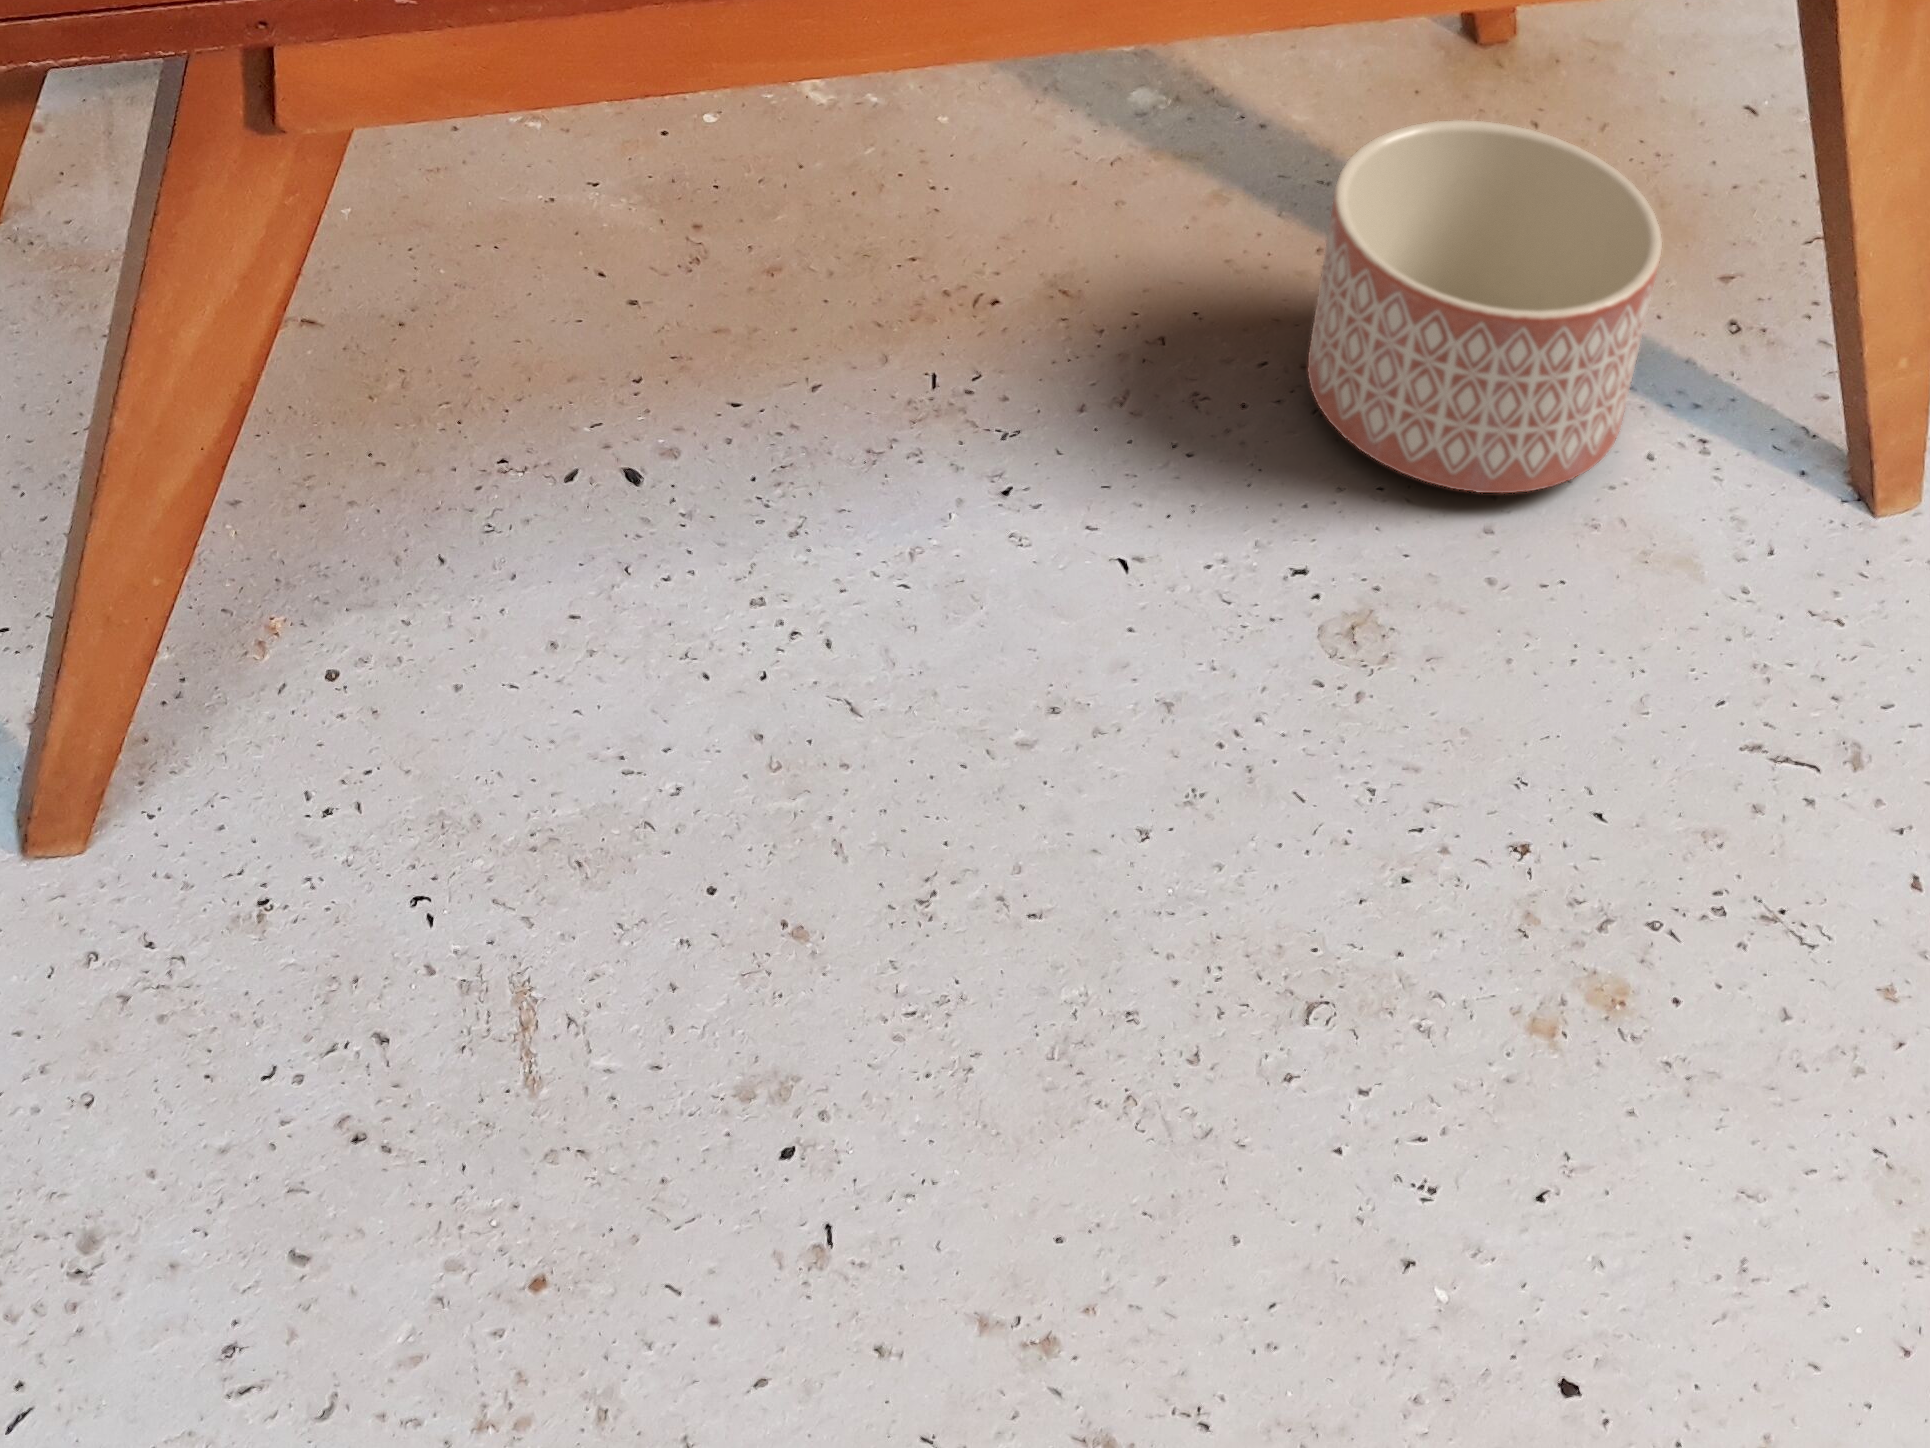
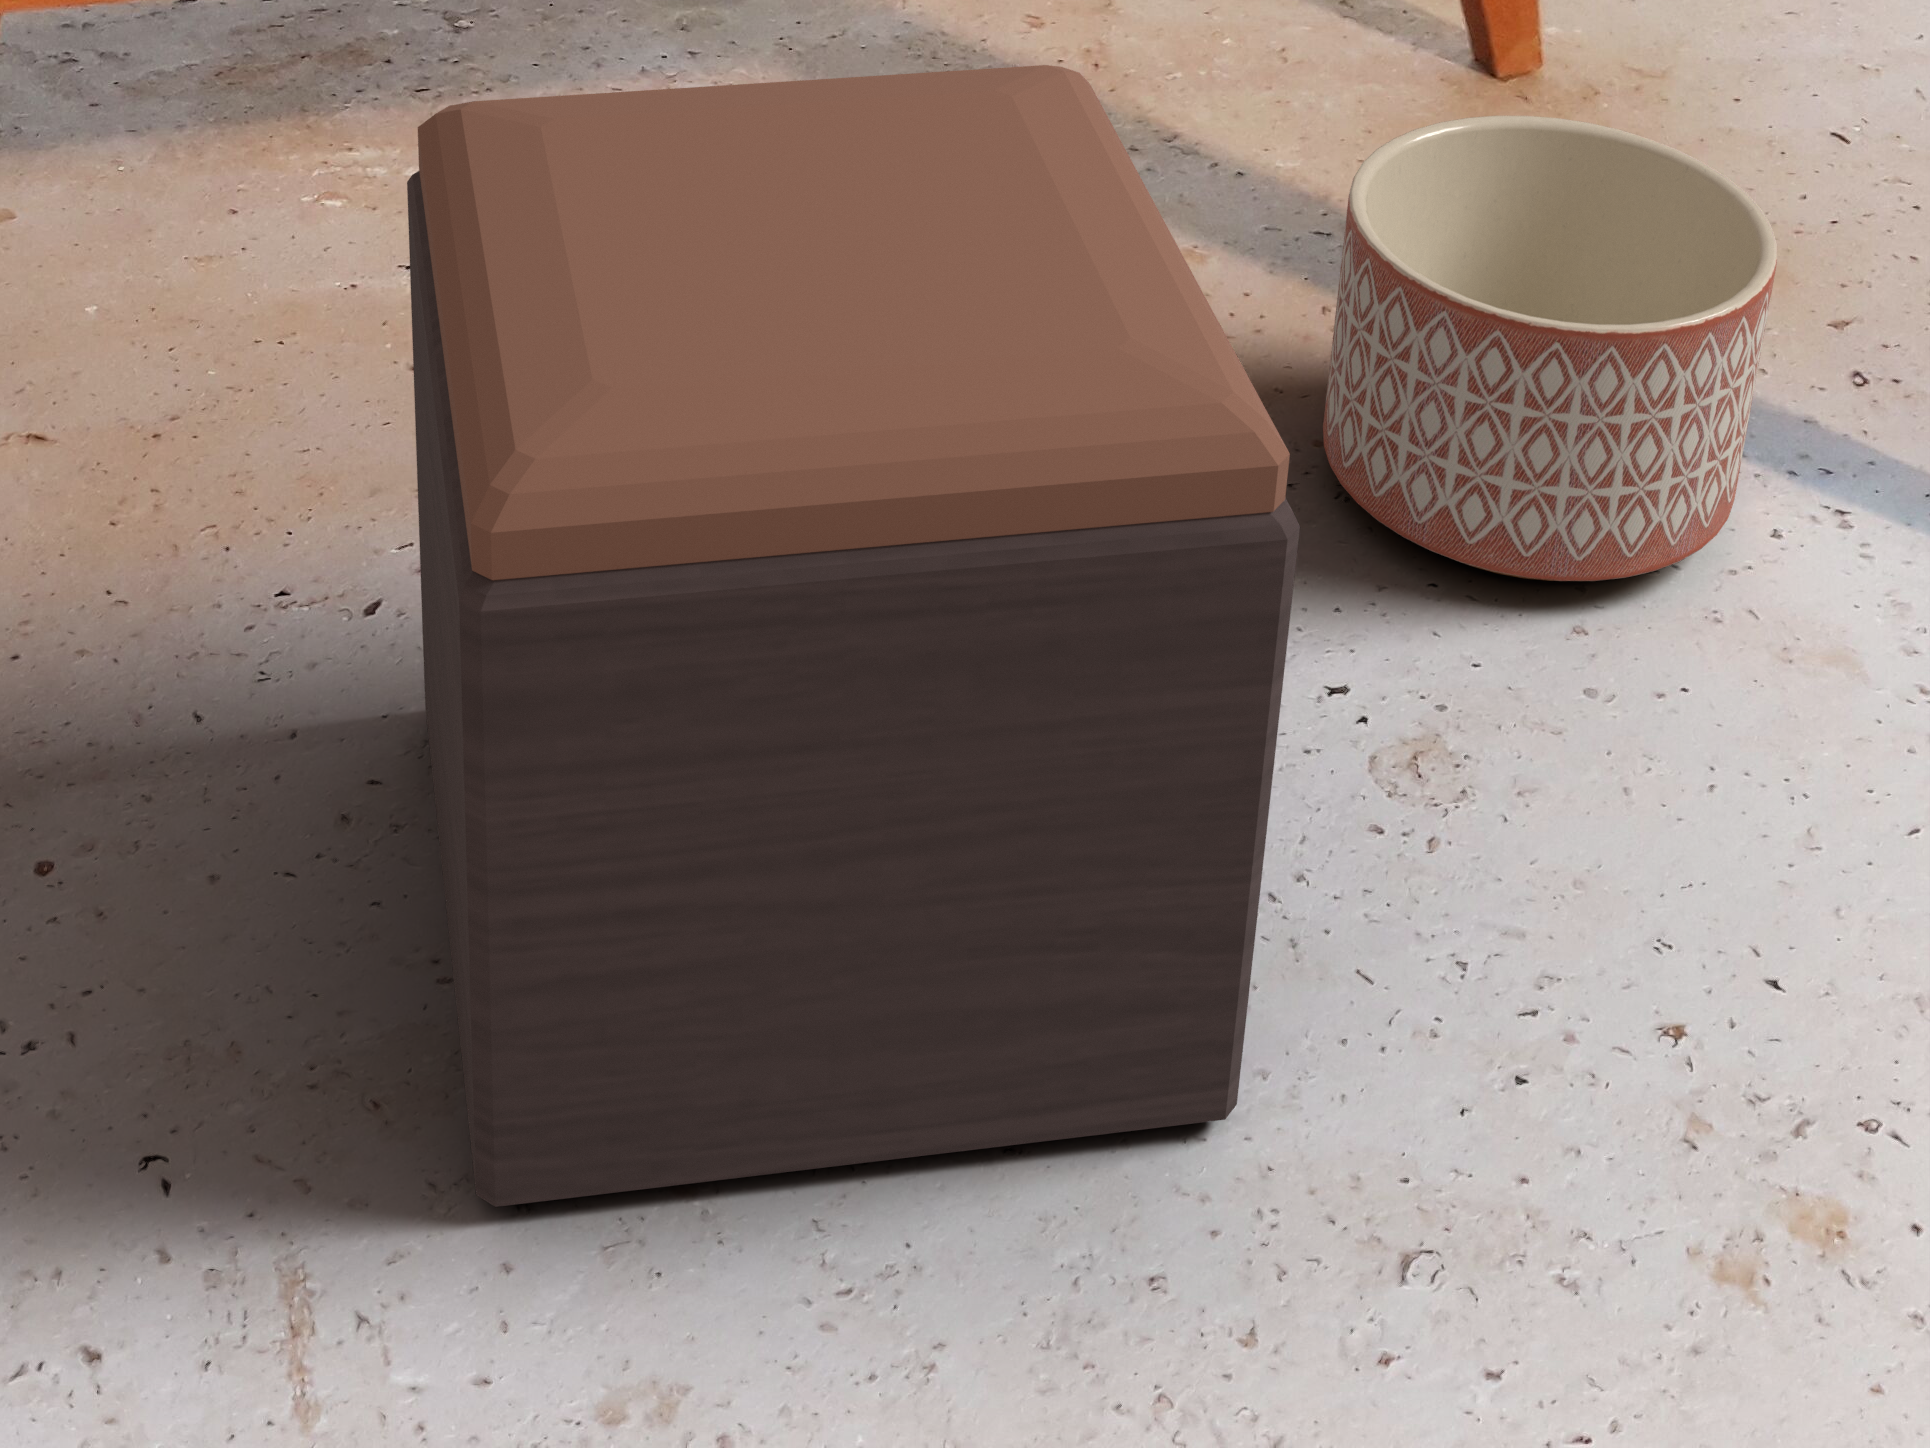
footstool: none [612,123,1256,946] -> present [407,65,1300,1207]

